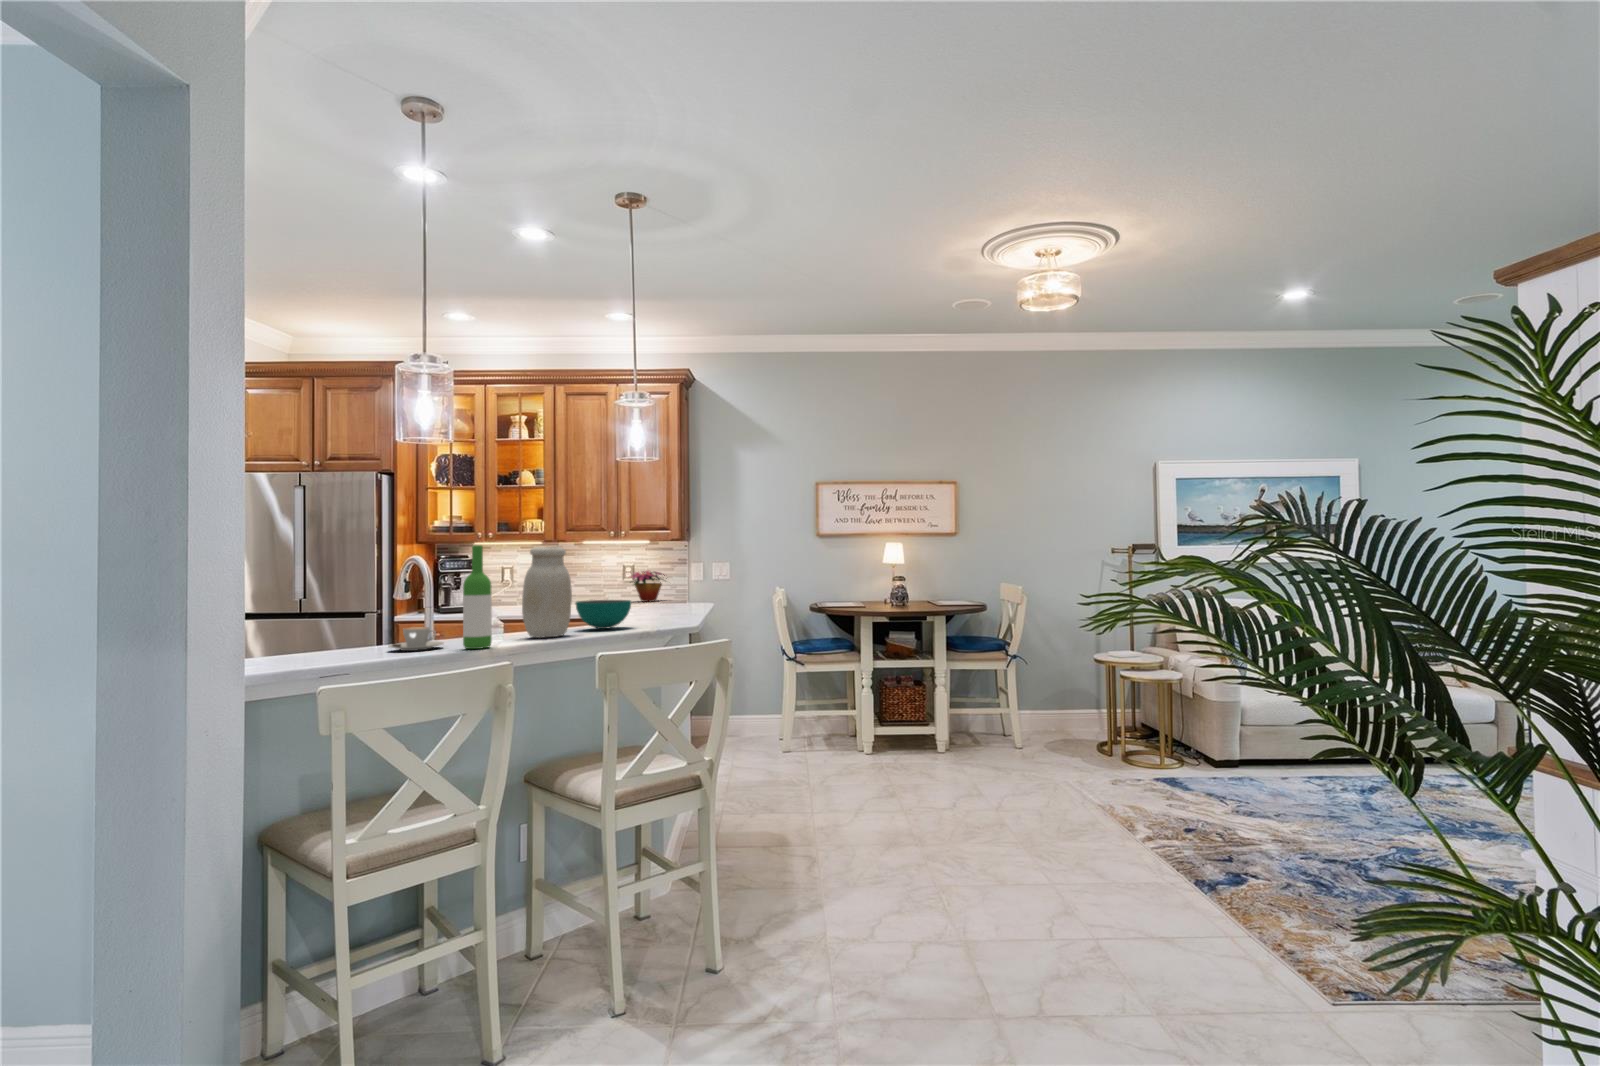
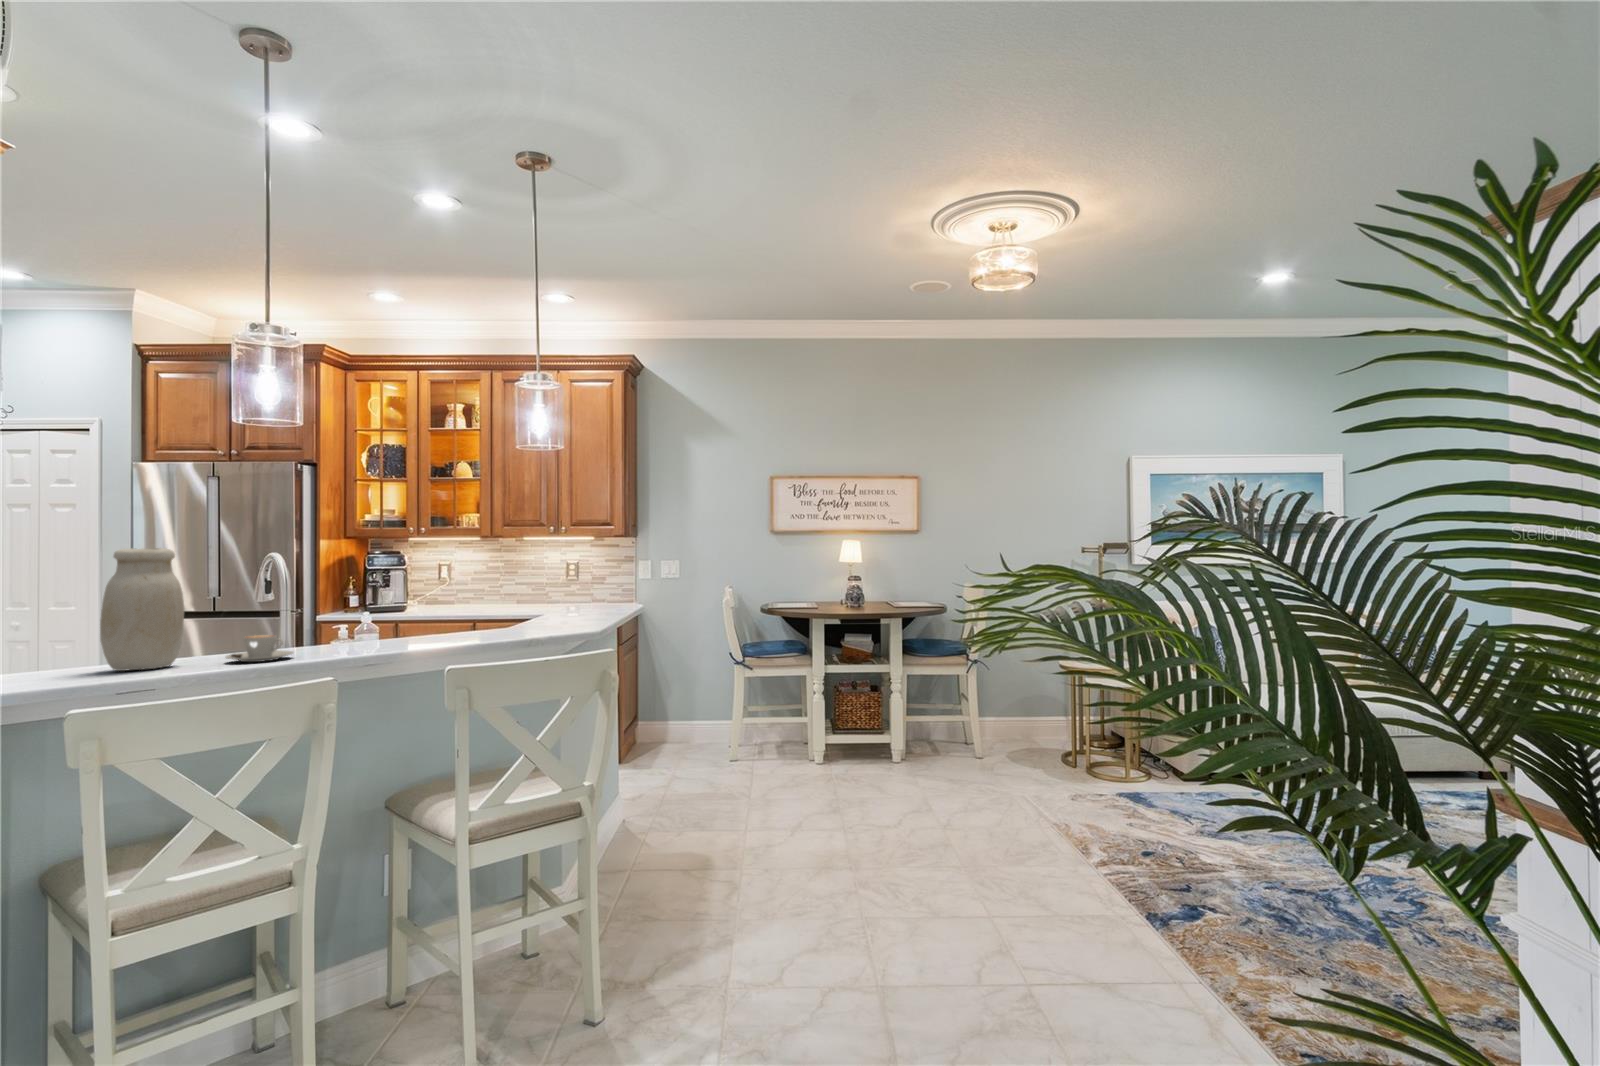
wine bottle: present [463,545,492,649] -> none [310,543,344,661]
jar: present [522,547,572,638] -> present [100,548,184,671]
flower arrangement: present [630,570,667,602] -> none [567,567,618,601]
bowl: present [576,600,631,629] -> none [465,603,530,635]

